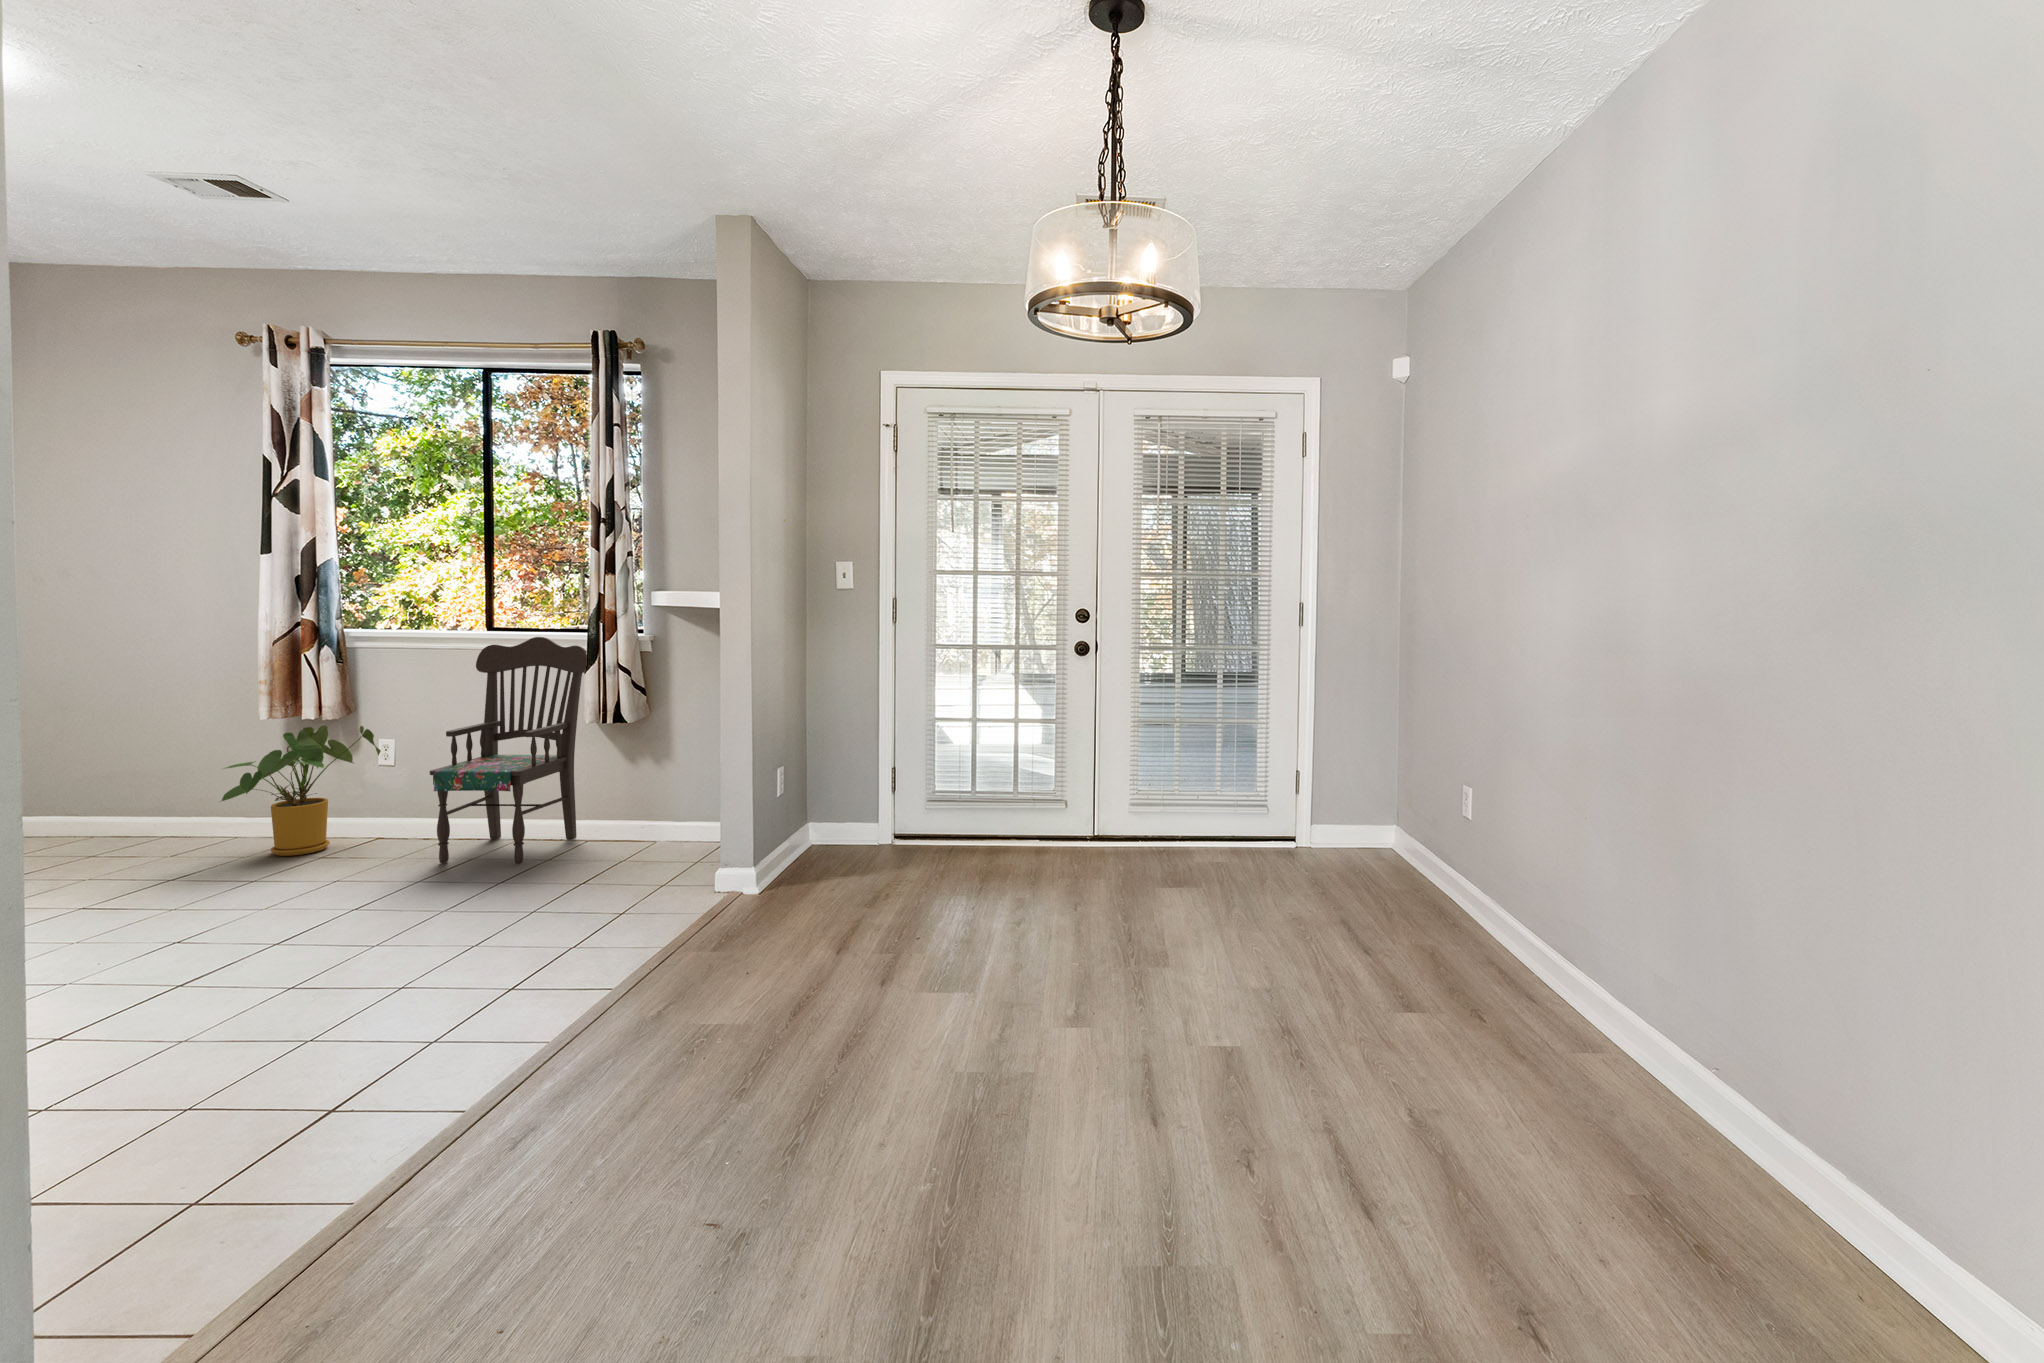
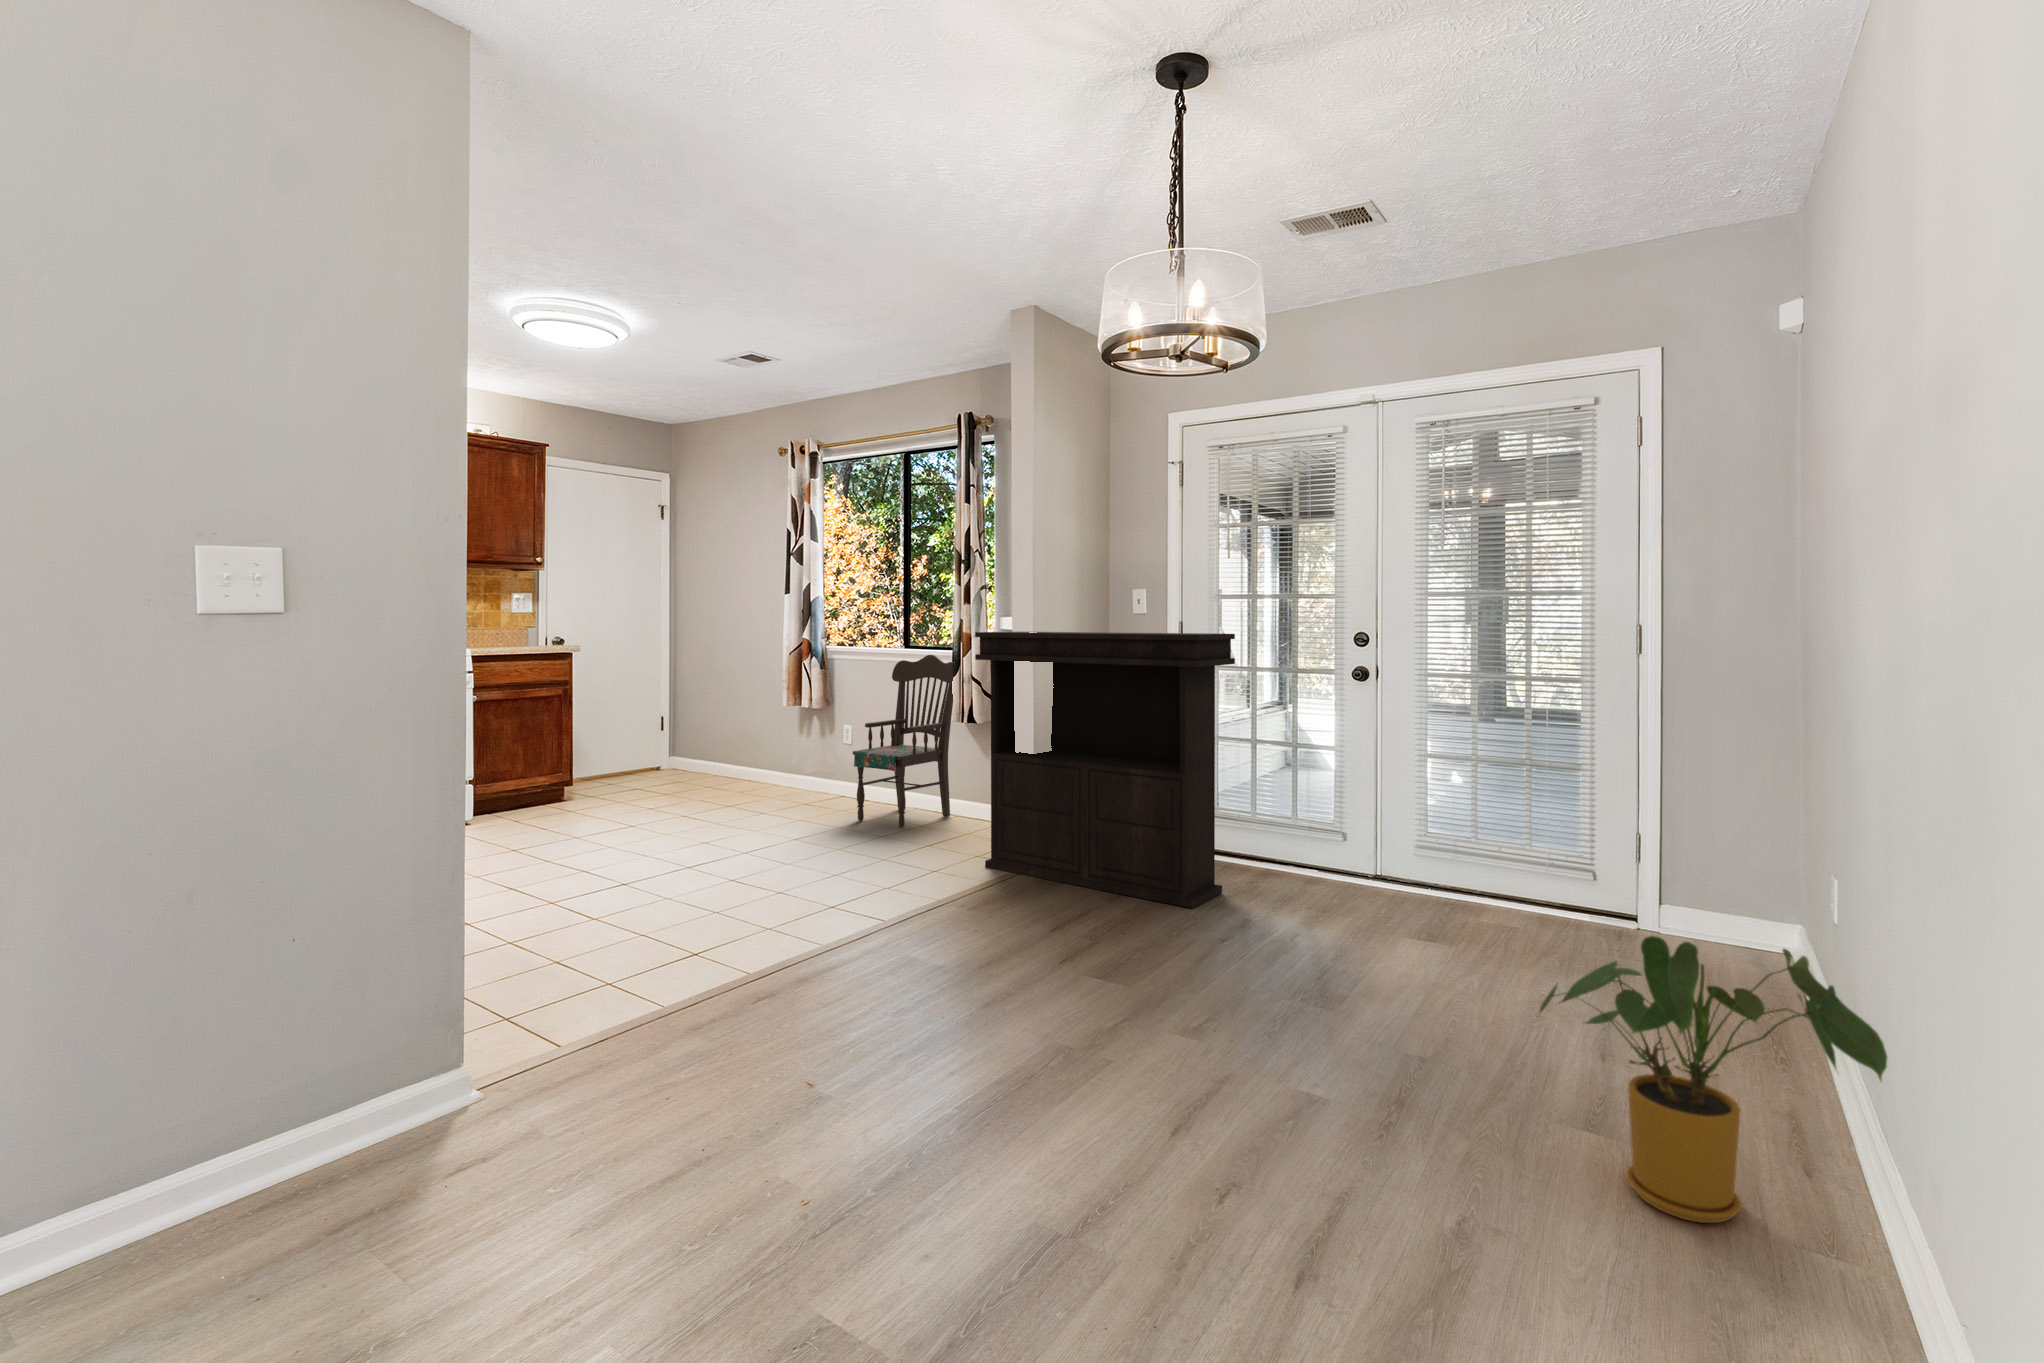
console table: none [673,609,989,900] -> present [975,632,1235,908]
house plant: present [220,725,381,856] -> present [1539,936,1887,1223]

